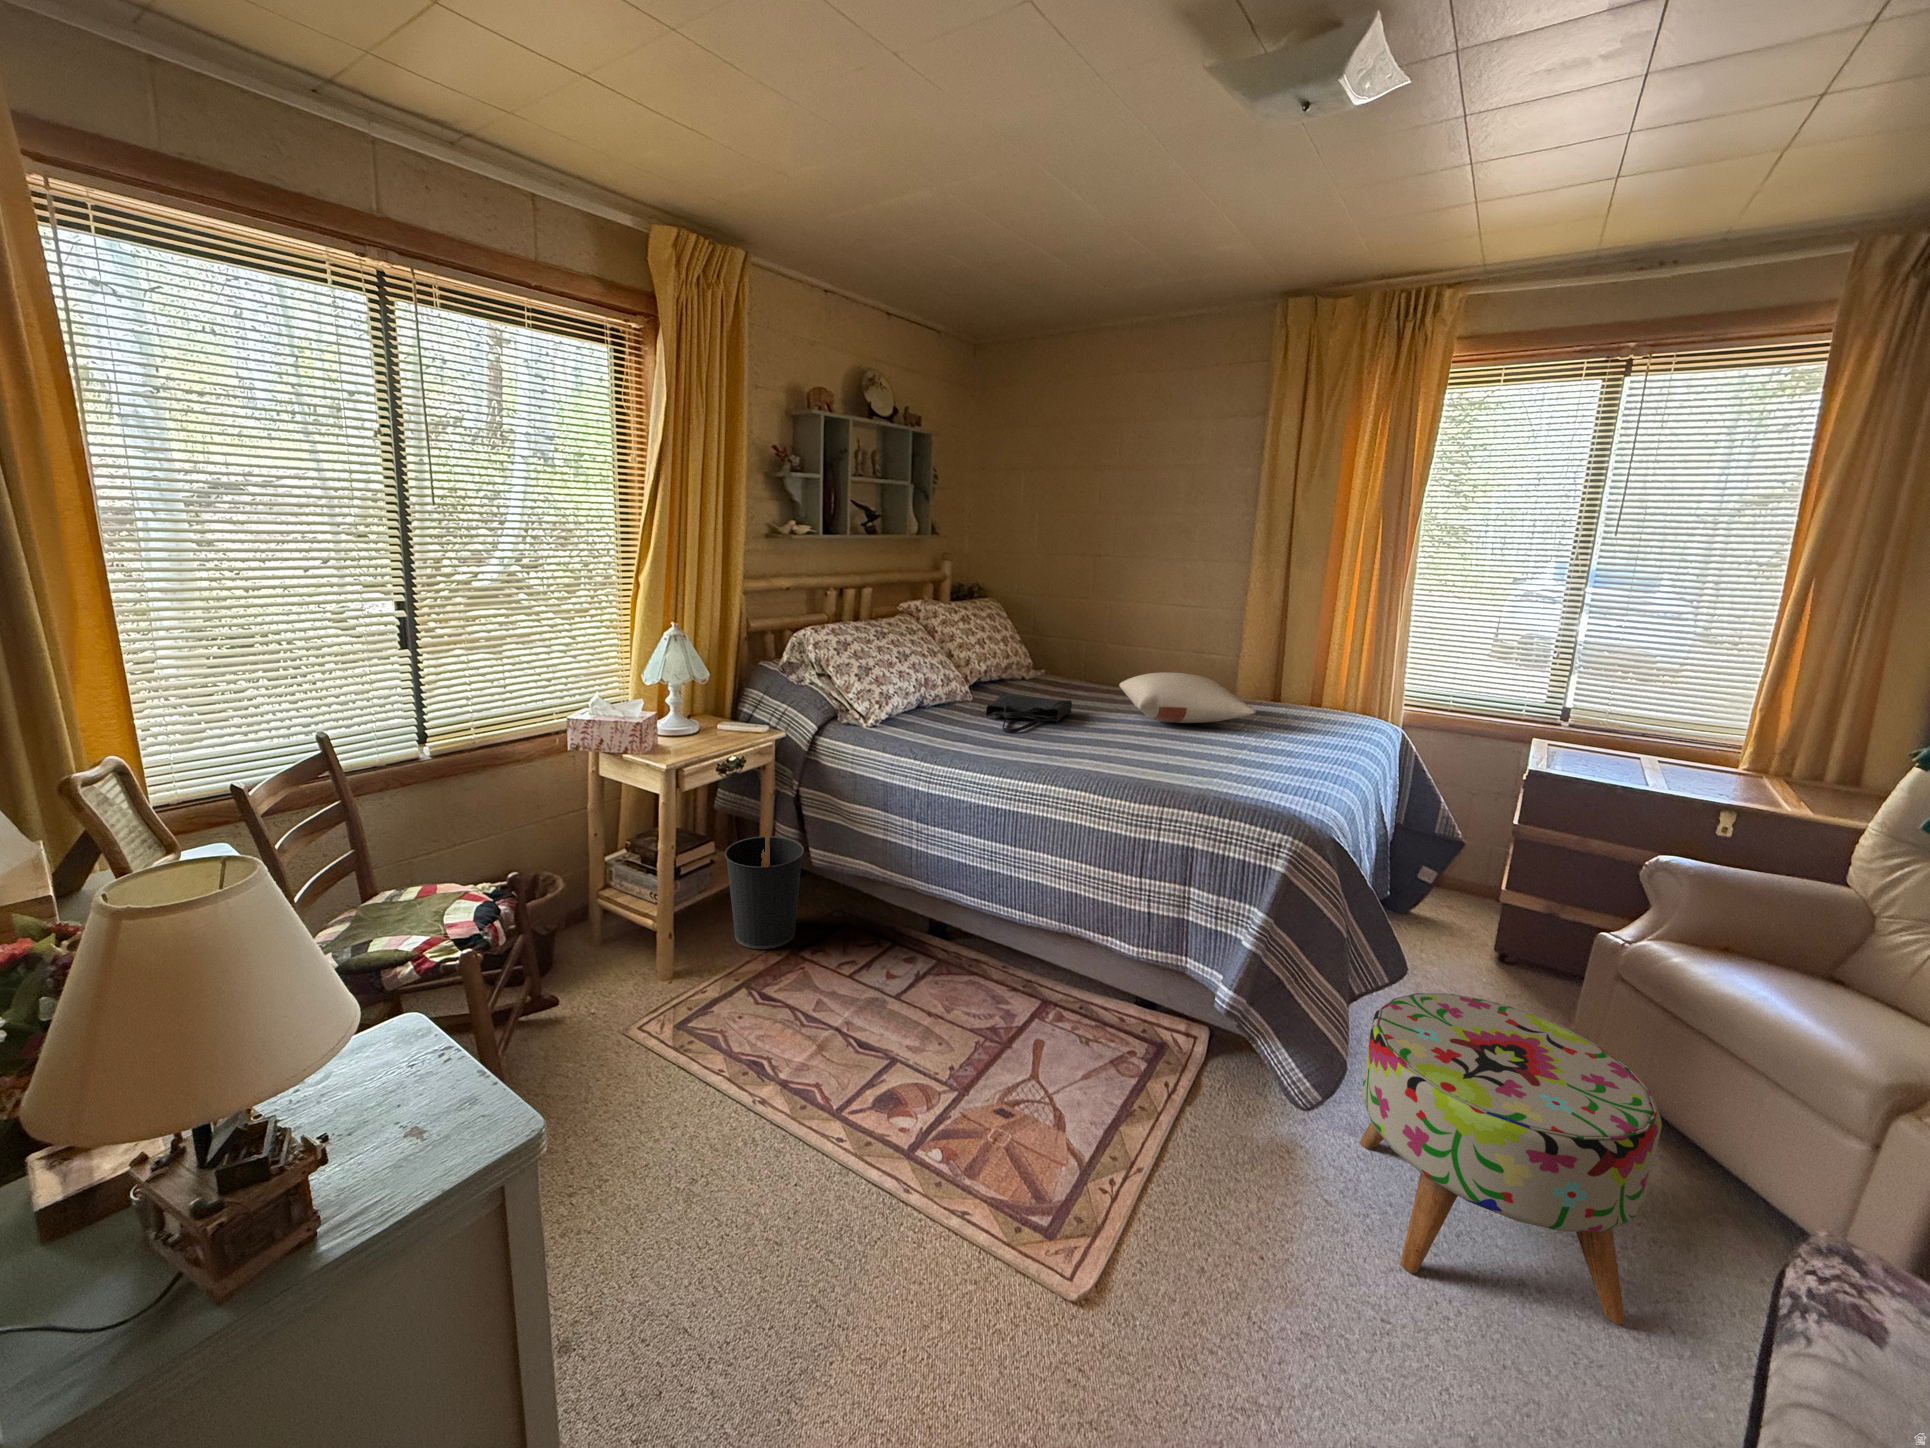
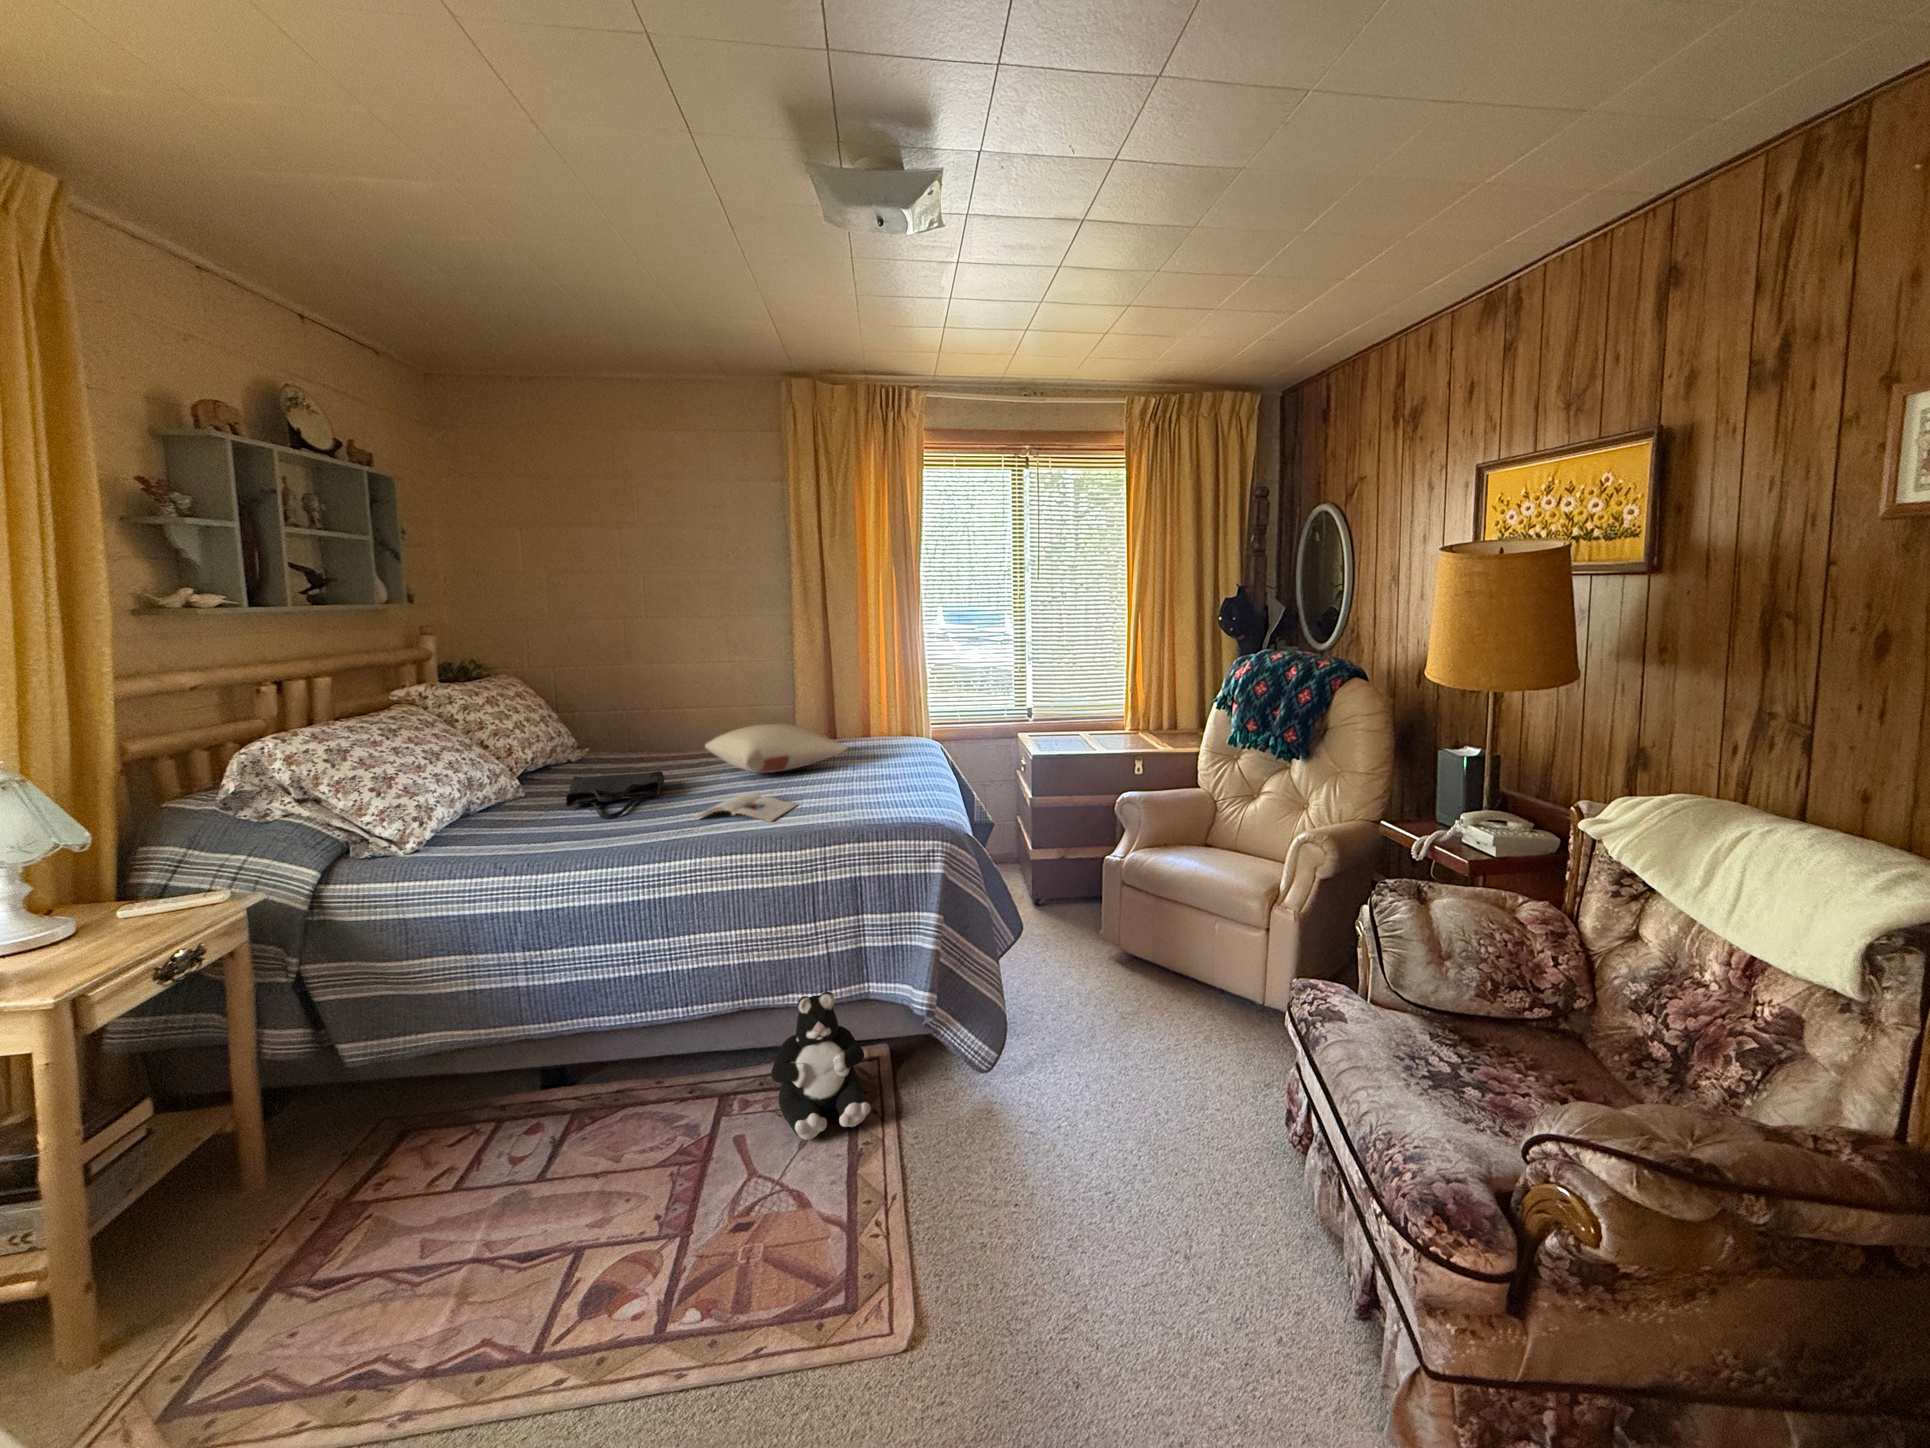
magazine: none [1068,736,1168,768] -> present [694,793,796,822]
wastebasket: present [725,836,804,949] -> none [170,1044,334,1238]
plush toy: none [1075,943,1168,1087] -> present [771,992,871,1140]
ottoman: present [1360,993,1662,1324] -> none [1029,923,1208,1149]

